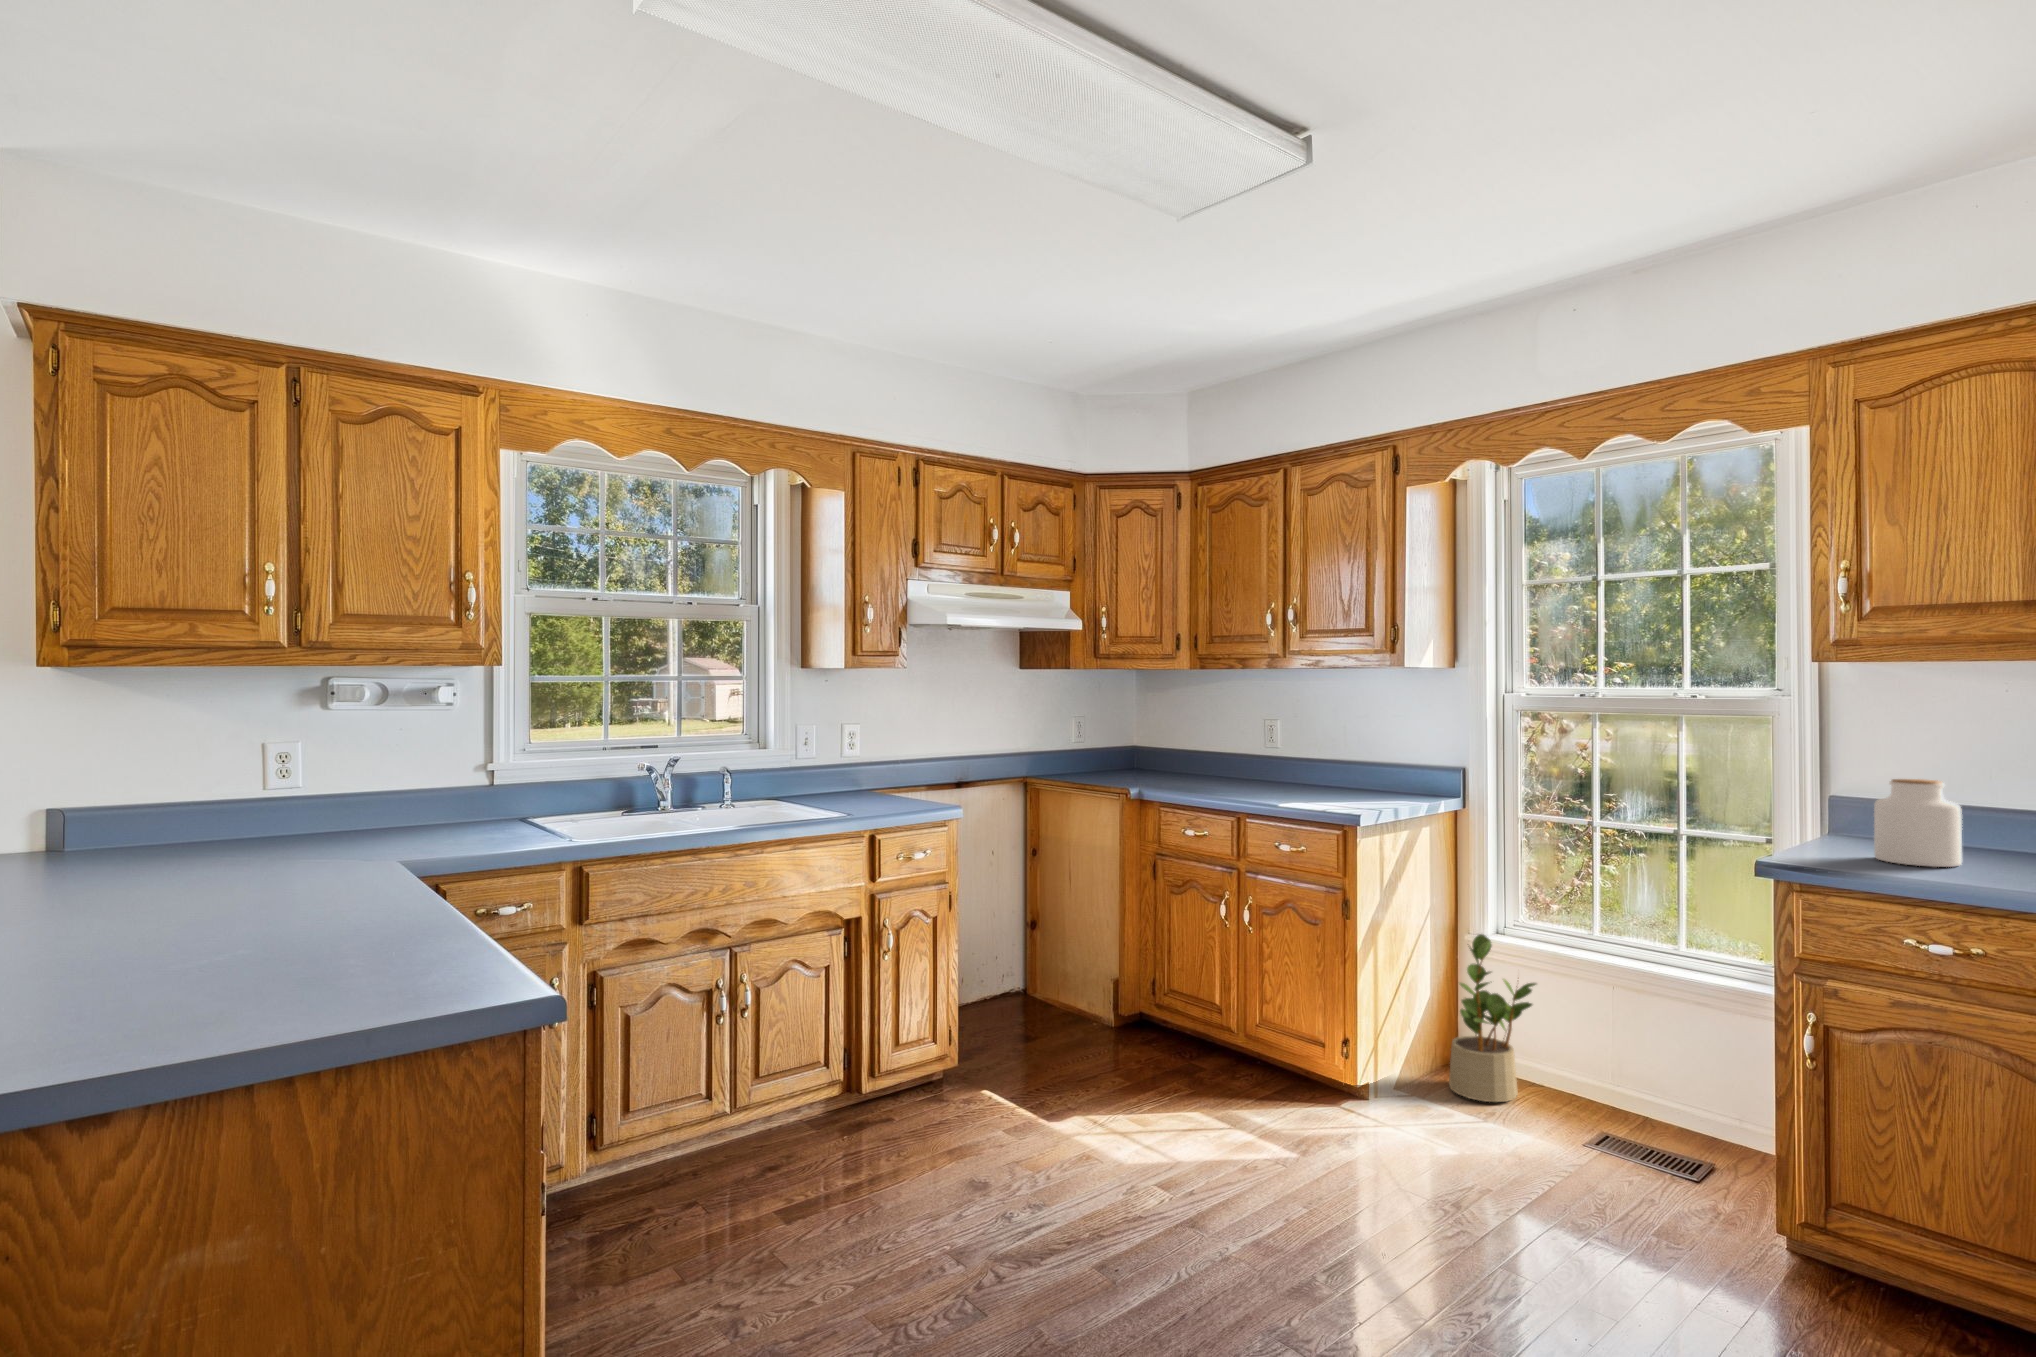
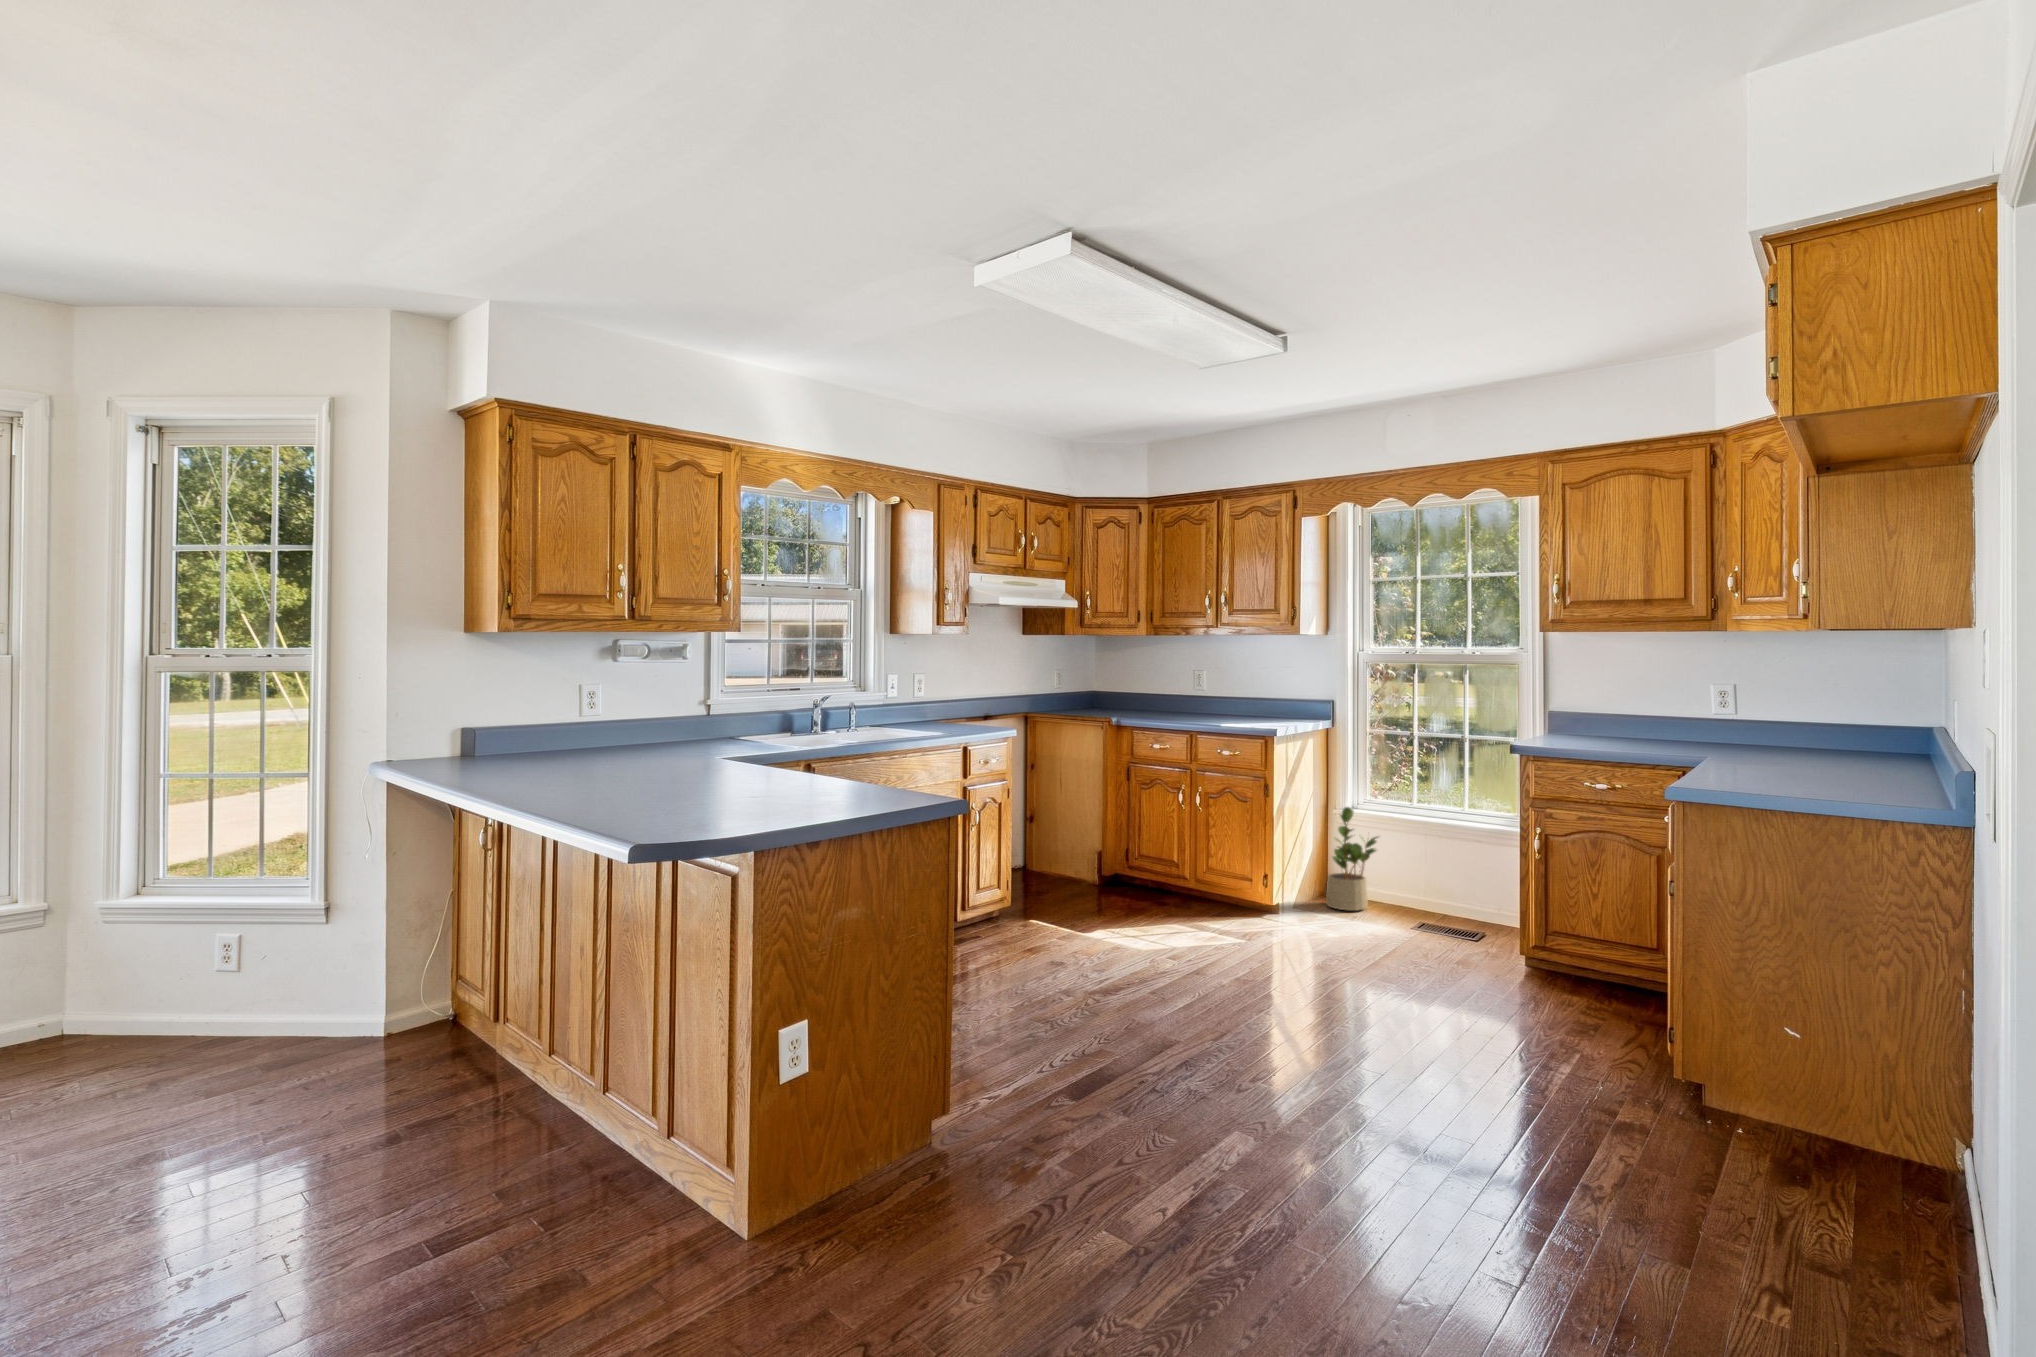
jar: present [1874,779,1962,867] -> none [1571,699,1614,746]

